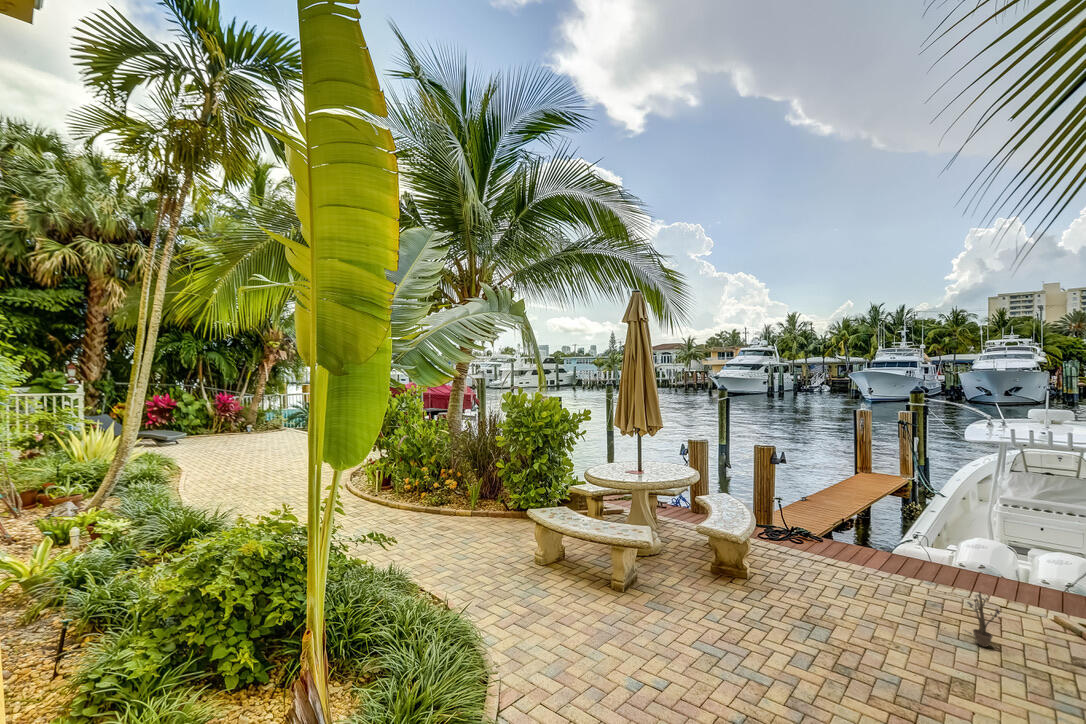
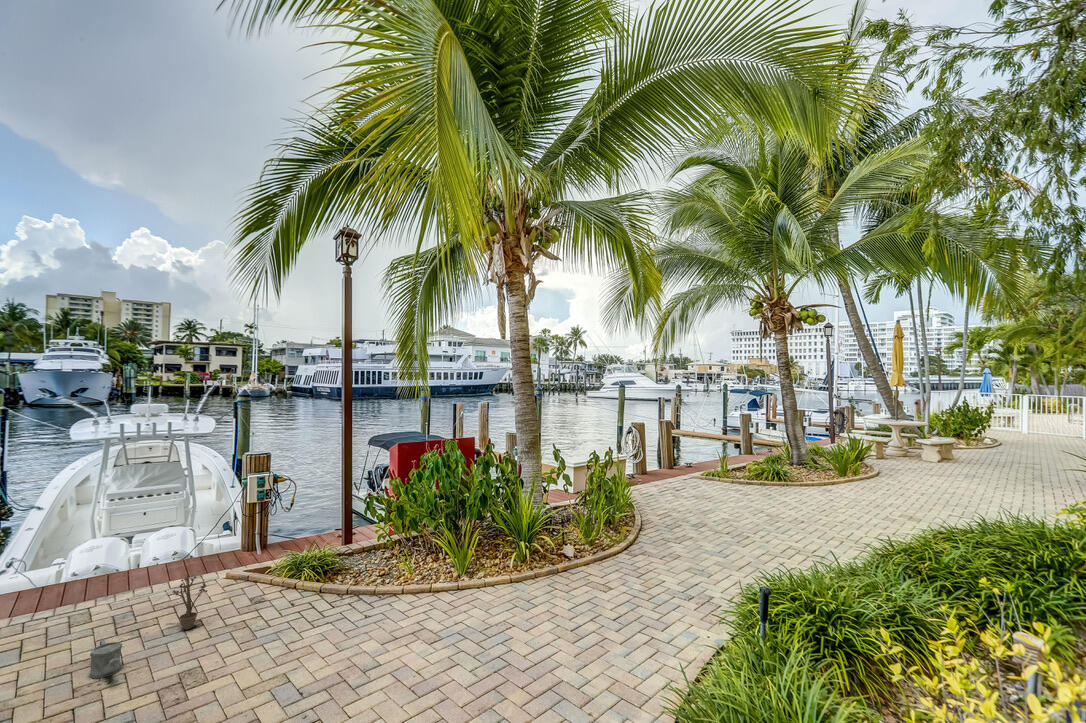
watering can: none [886,610,911,642] -> present [89,639,122,679]

